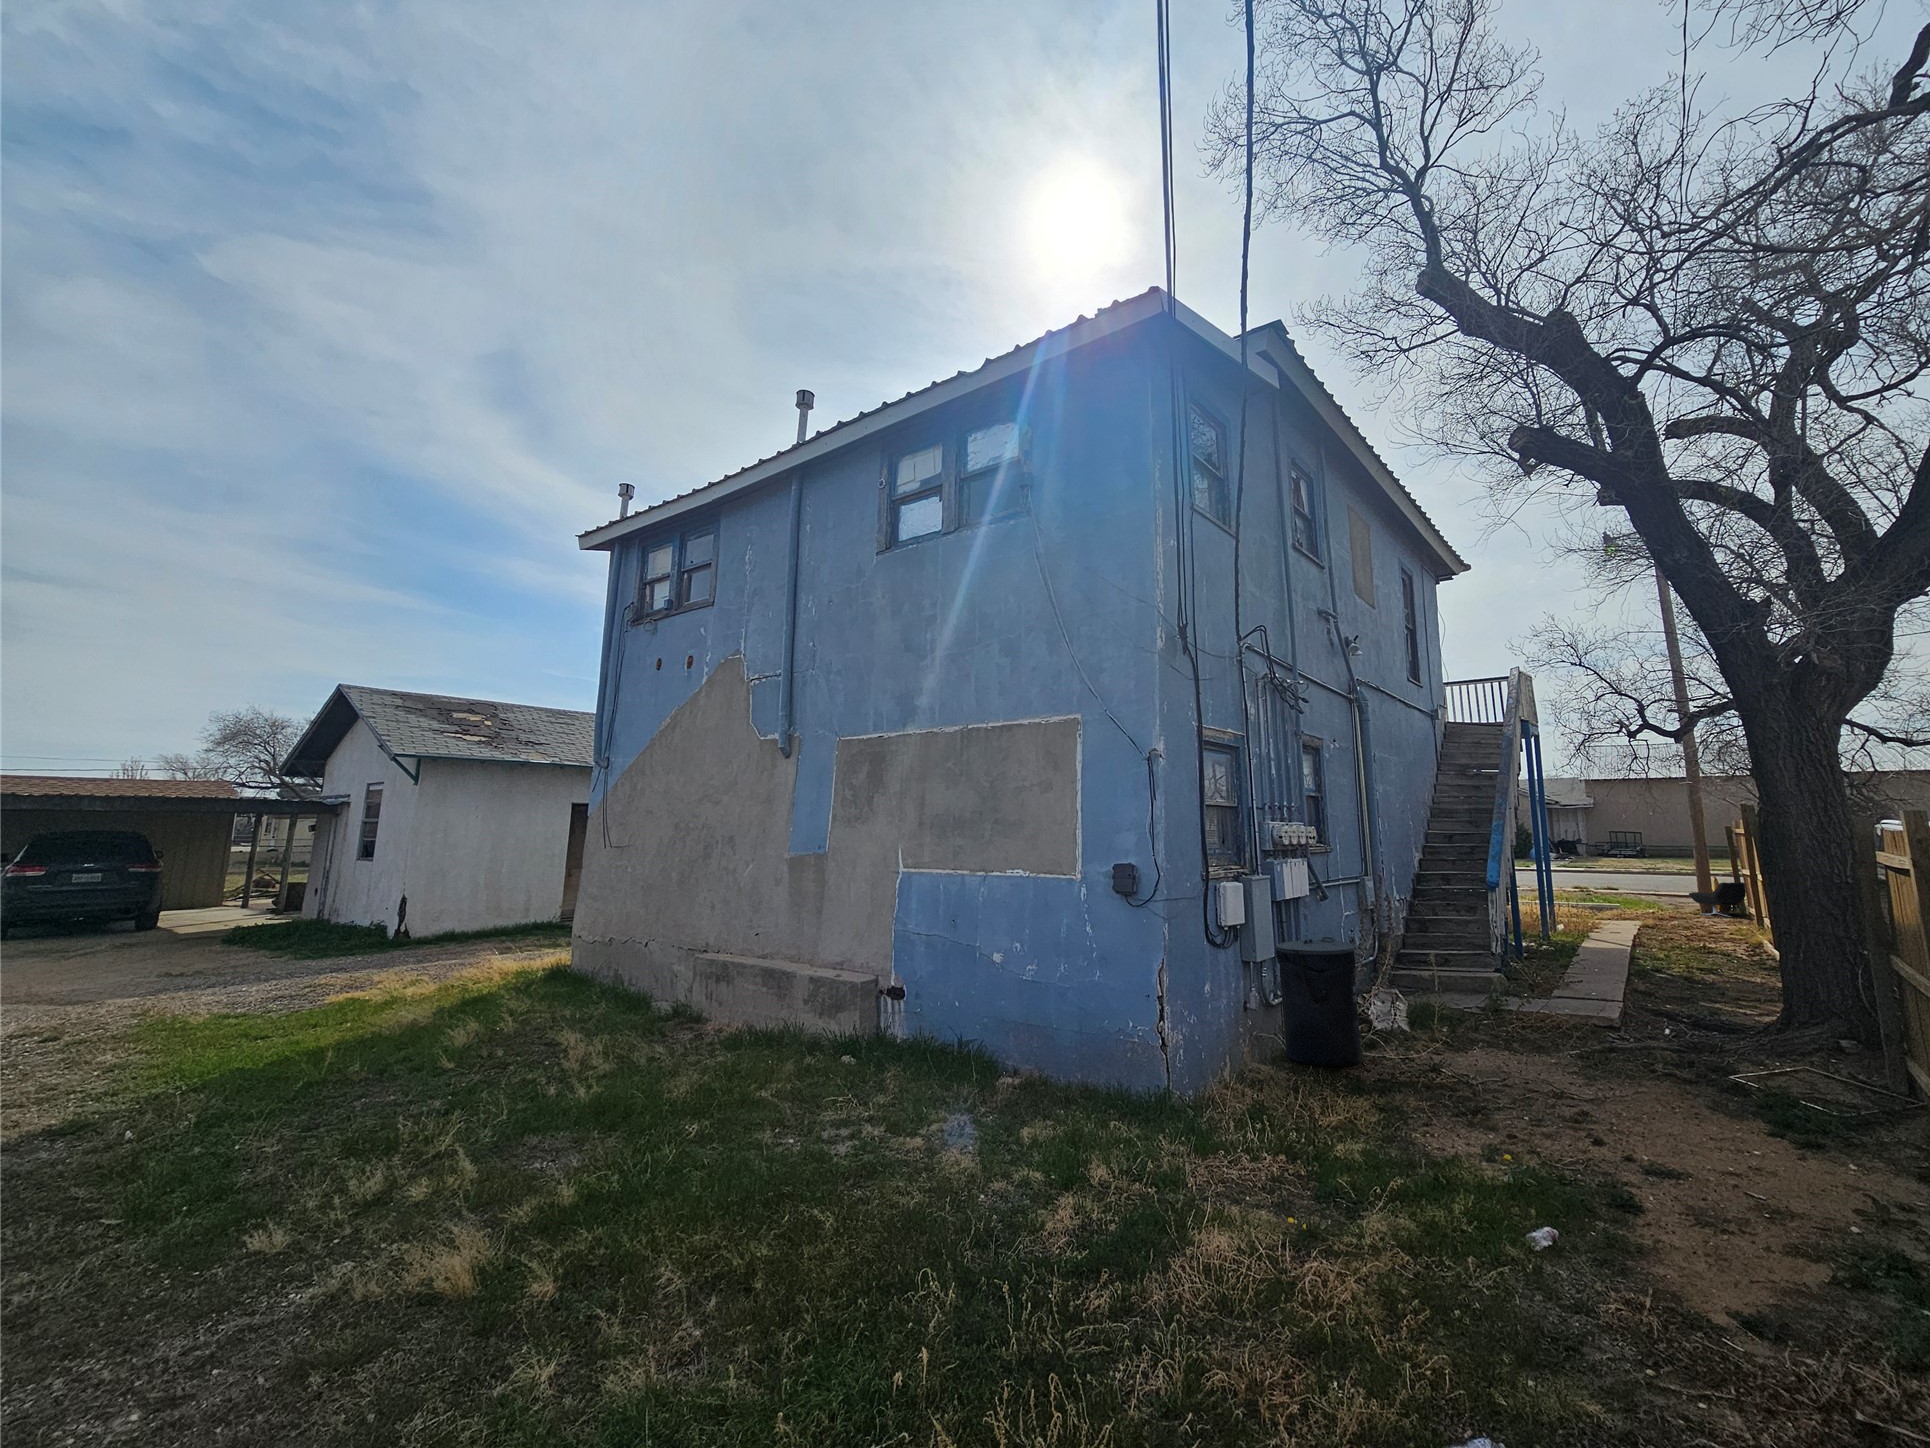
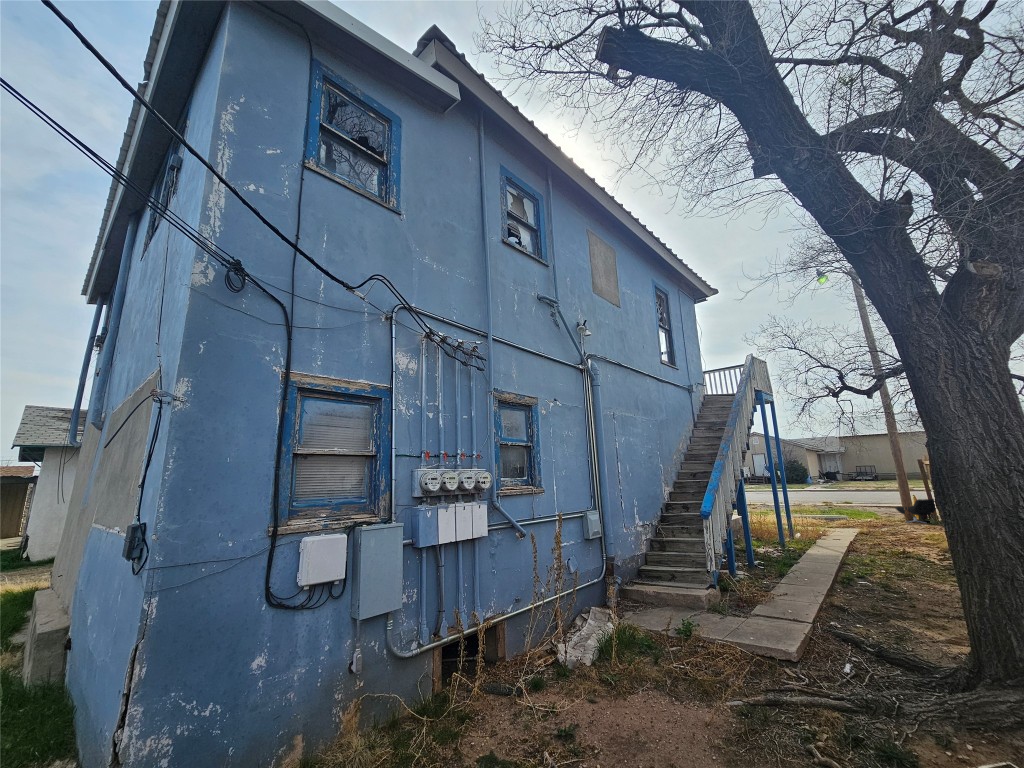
trash can: present [1276,937,1362,1067] -> none [424,578,504,726]

